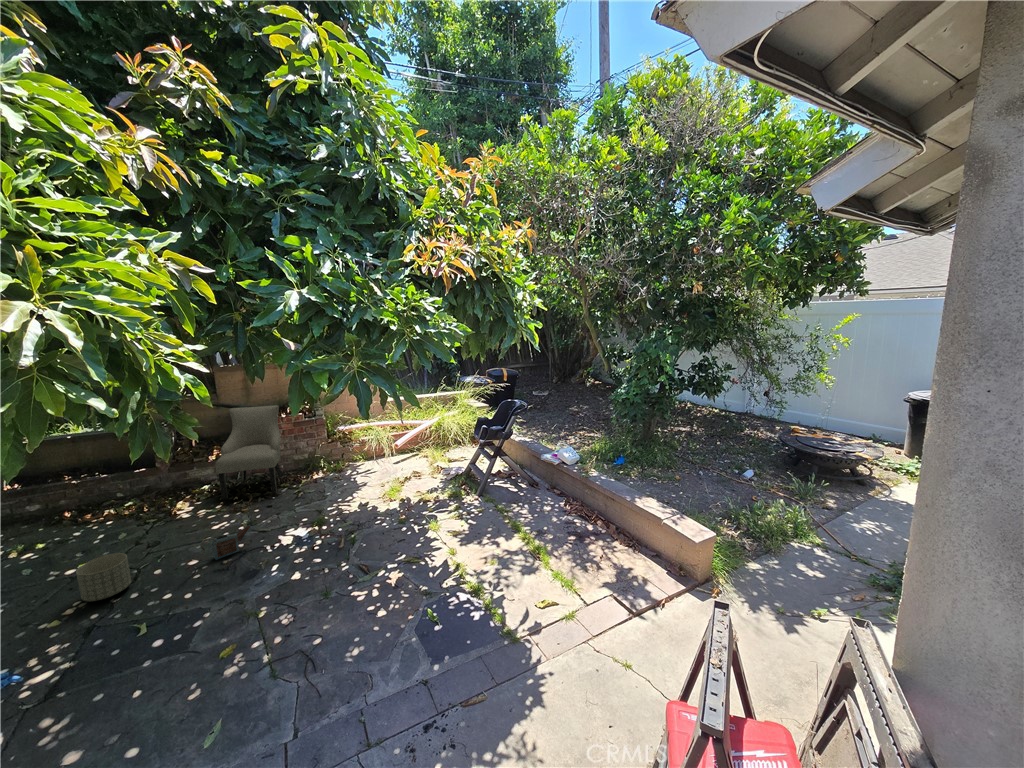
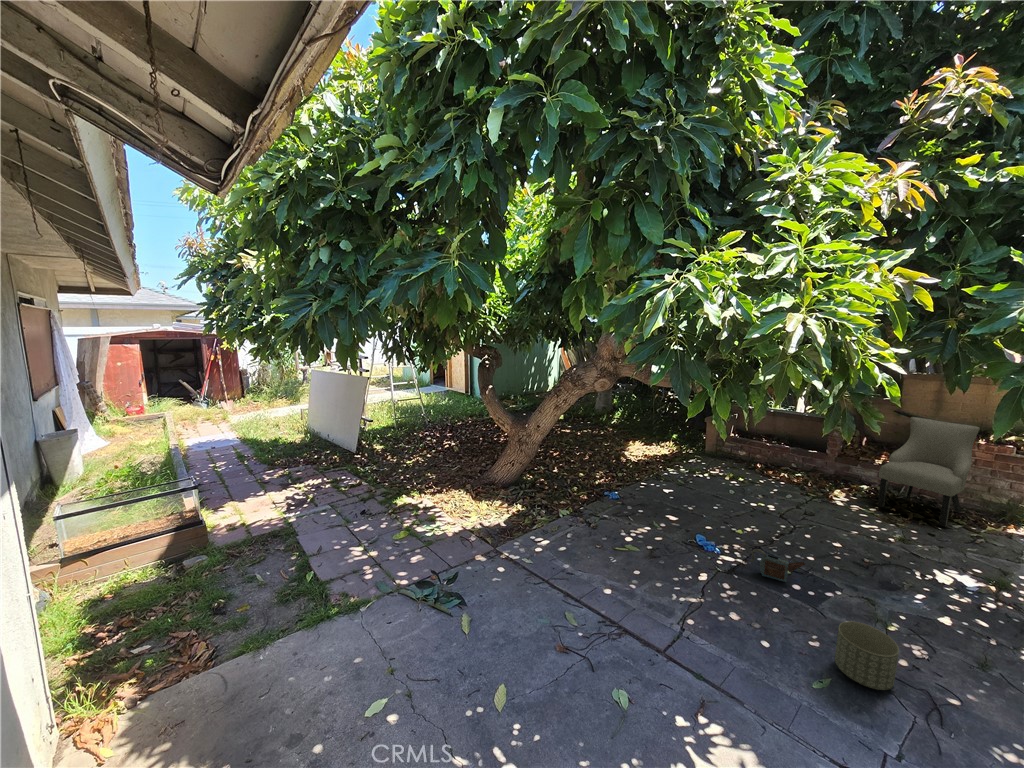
watering can: present [200,526,250,560] -> present [750,549,805,582]
planter: present [76,553,131,601] -> present [835,621,899,690]

